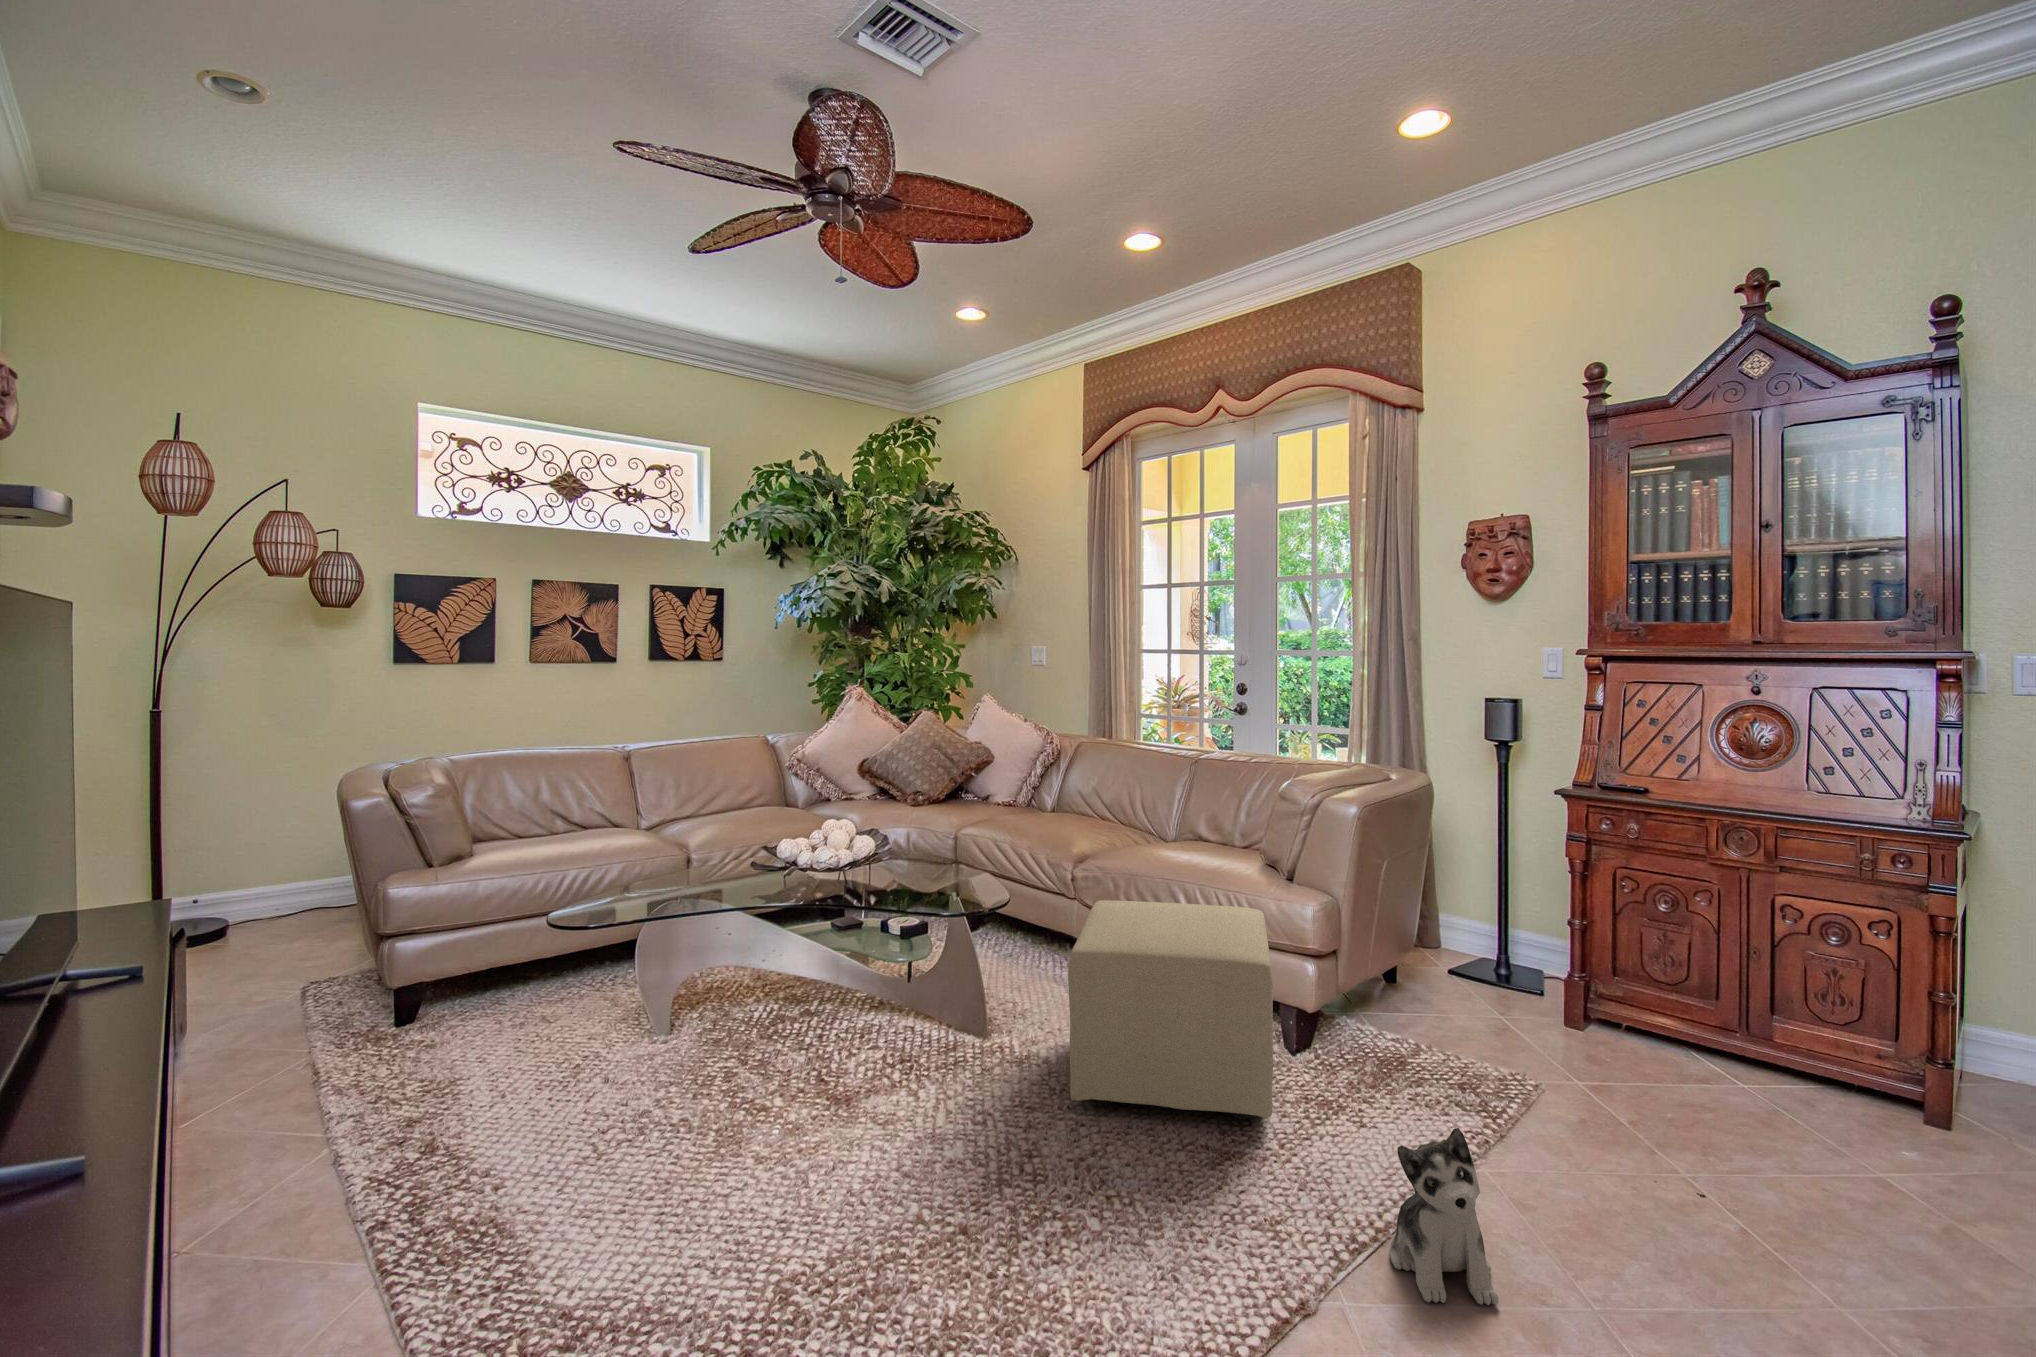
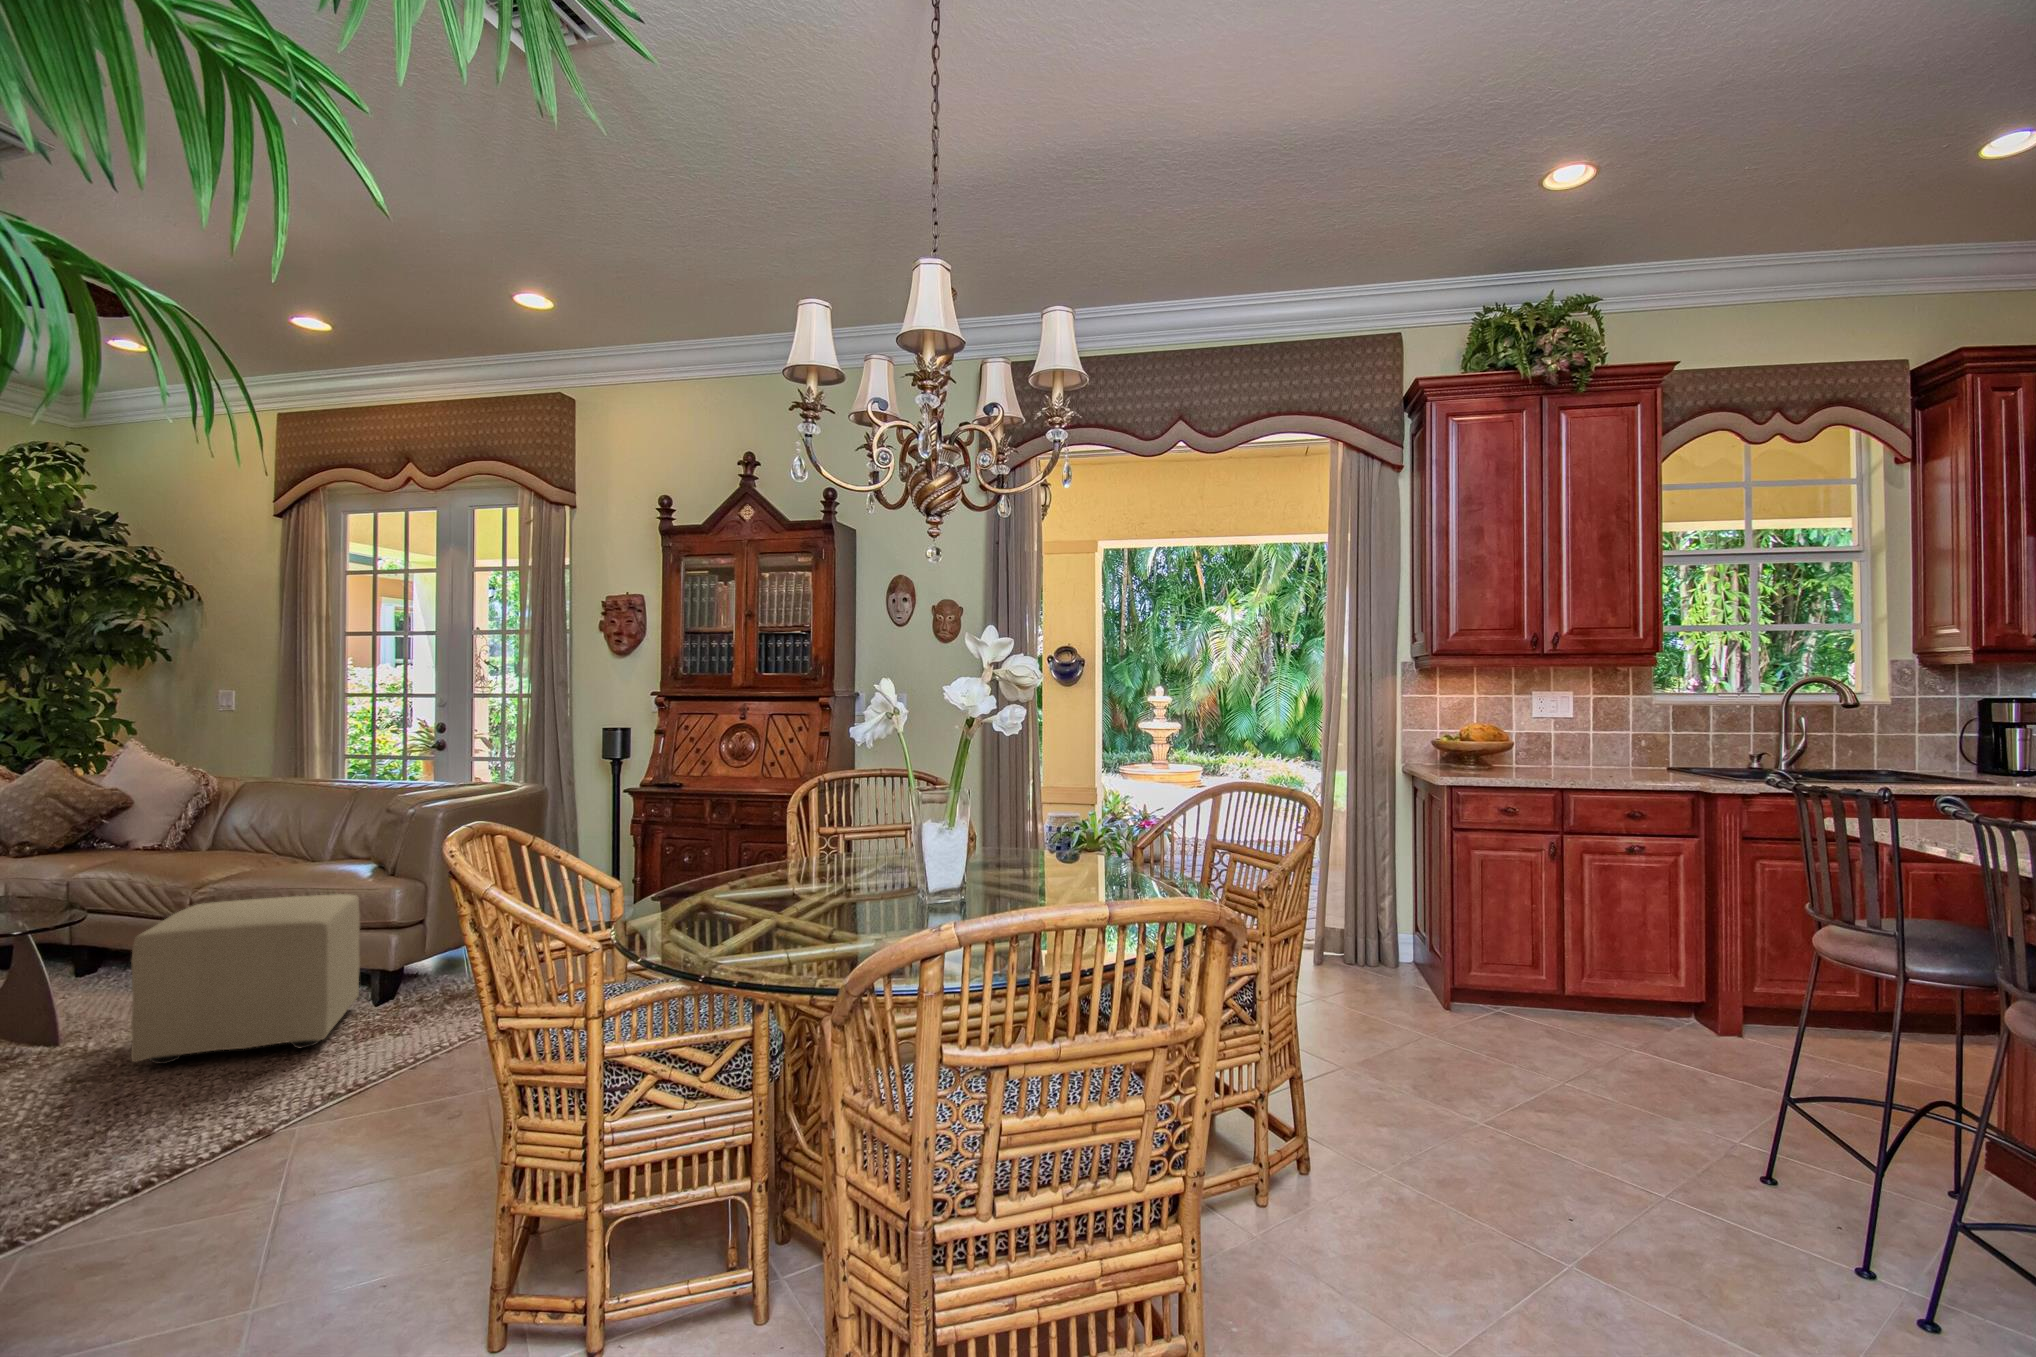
plush toy: present [1390,1128,1499,1305] -> none [368,992,441,1106]

